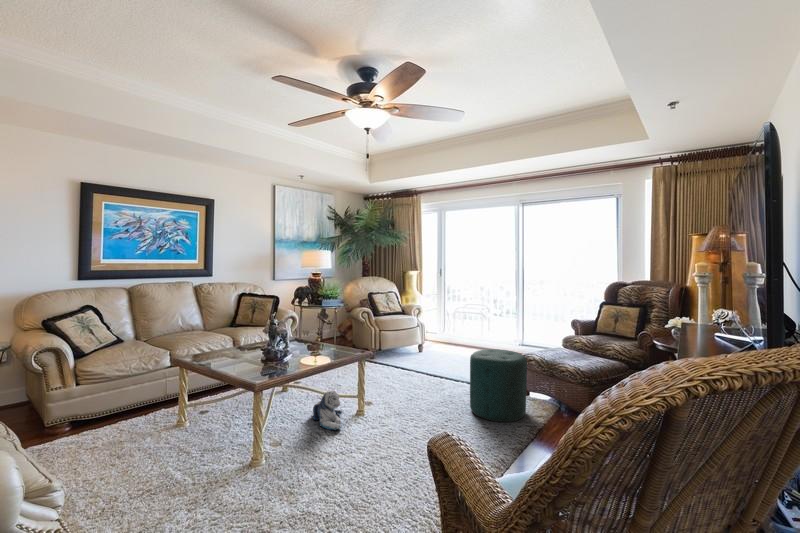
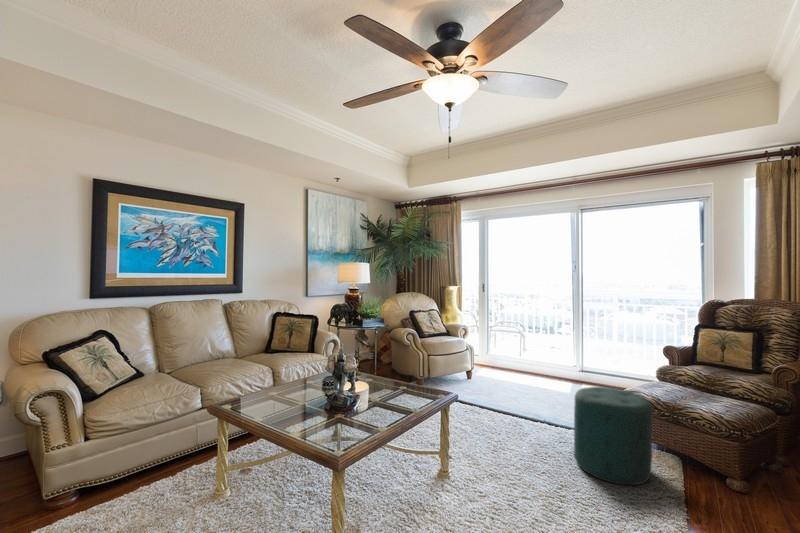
plush toy: present [313,391,342,430] -> none [385,445,431,501]

